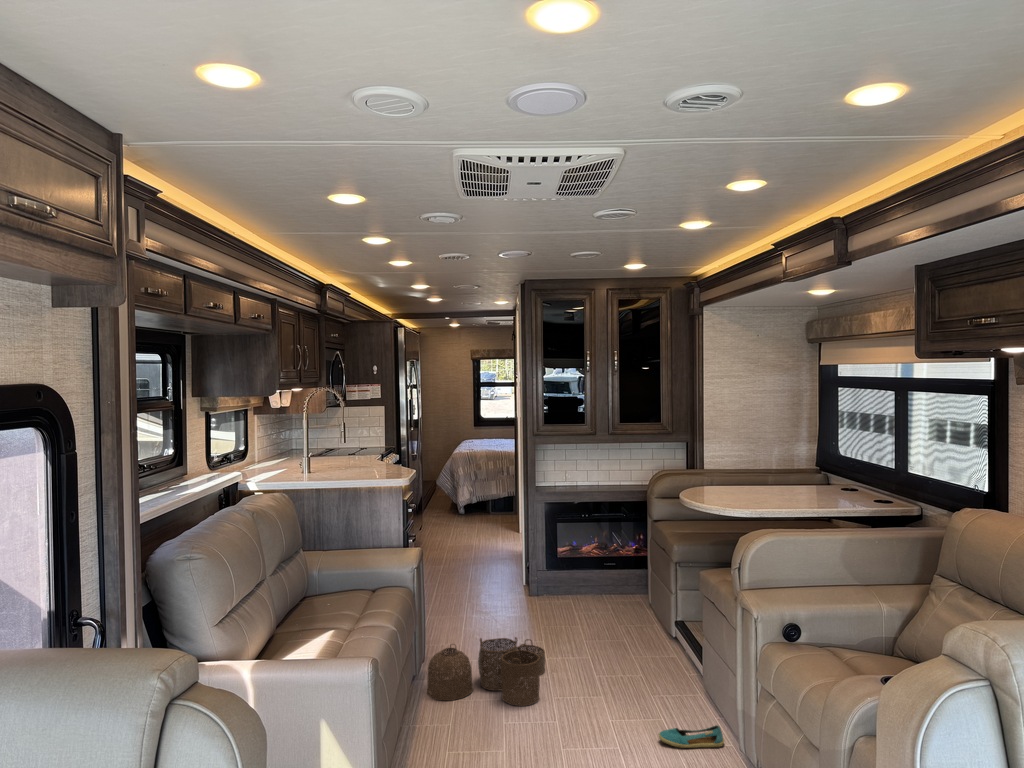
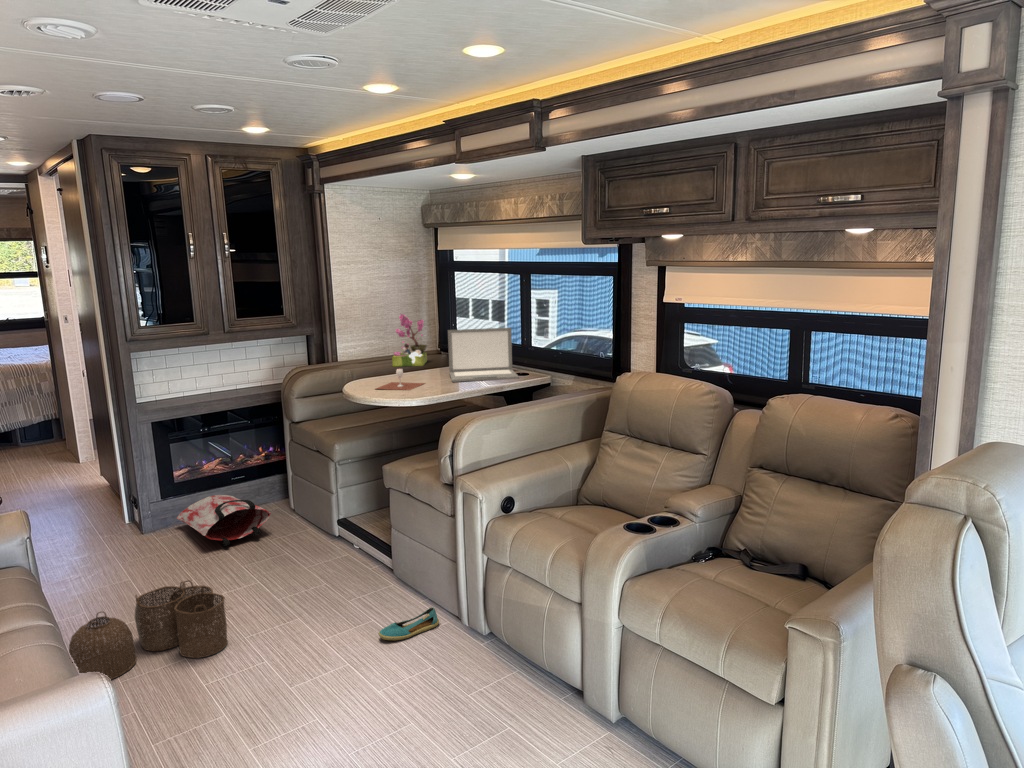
flower arrangement: none [757,426,798,482] -> present [392,314,427,367]
laptop: none [796,446,877,505] -> present [448,328,519,382]
wine glass: none [713,480,769,502] -> present [376,369,424,390]
bag: none [556,576,624,621] -> present [177,495,271,546]

